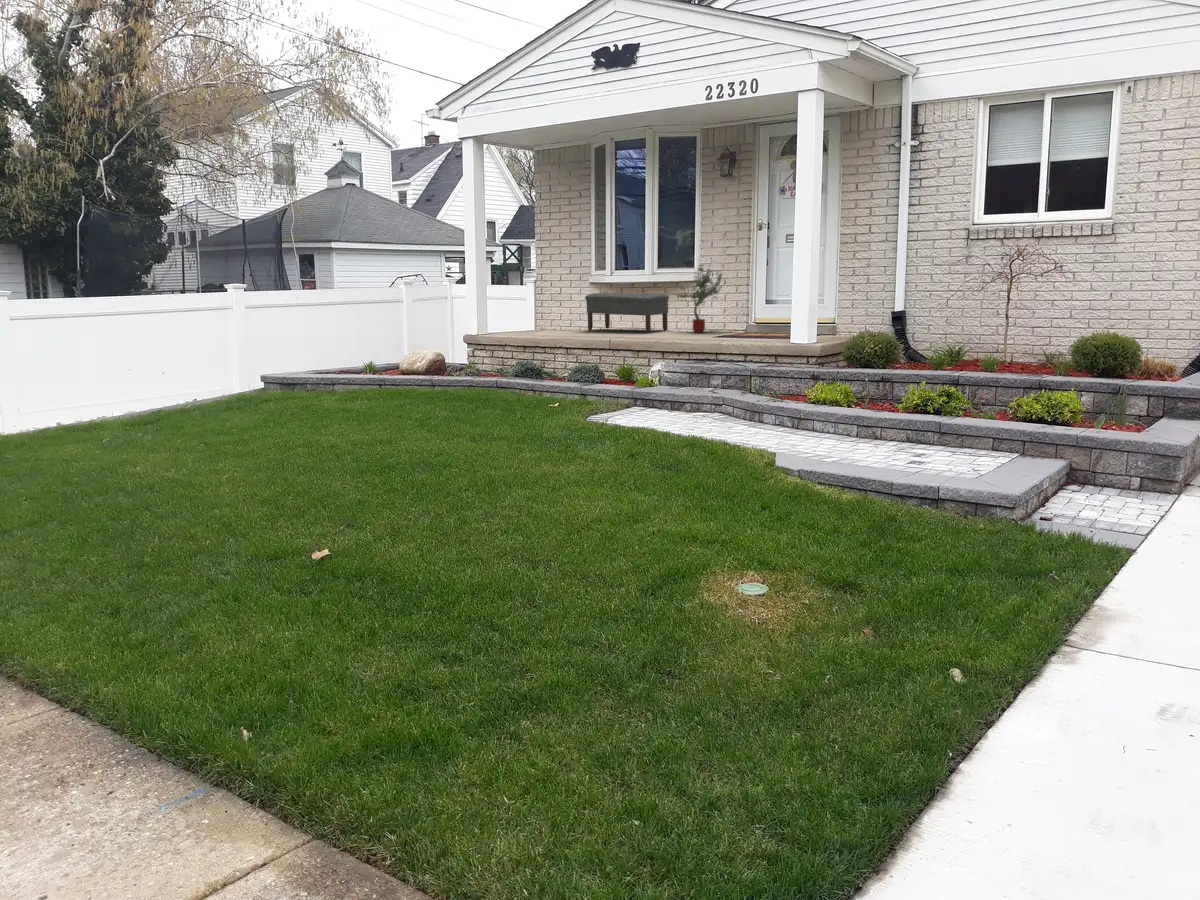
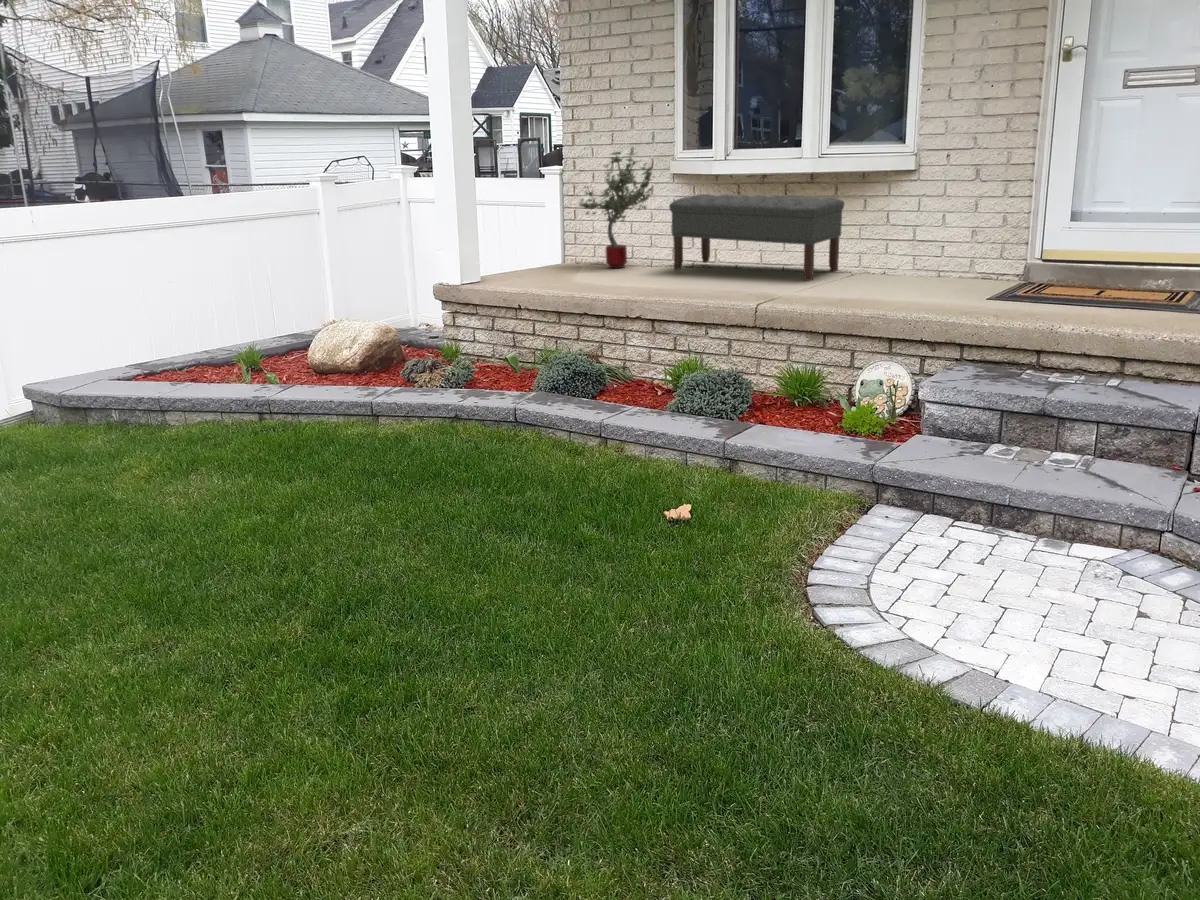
potted tree: present [677,265,722,333] -> present [579,152,654,268]

